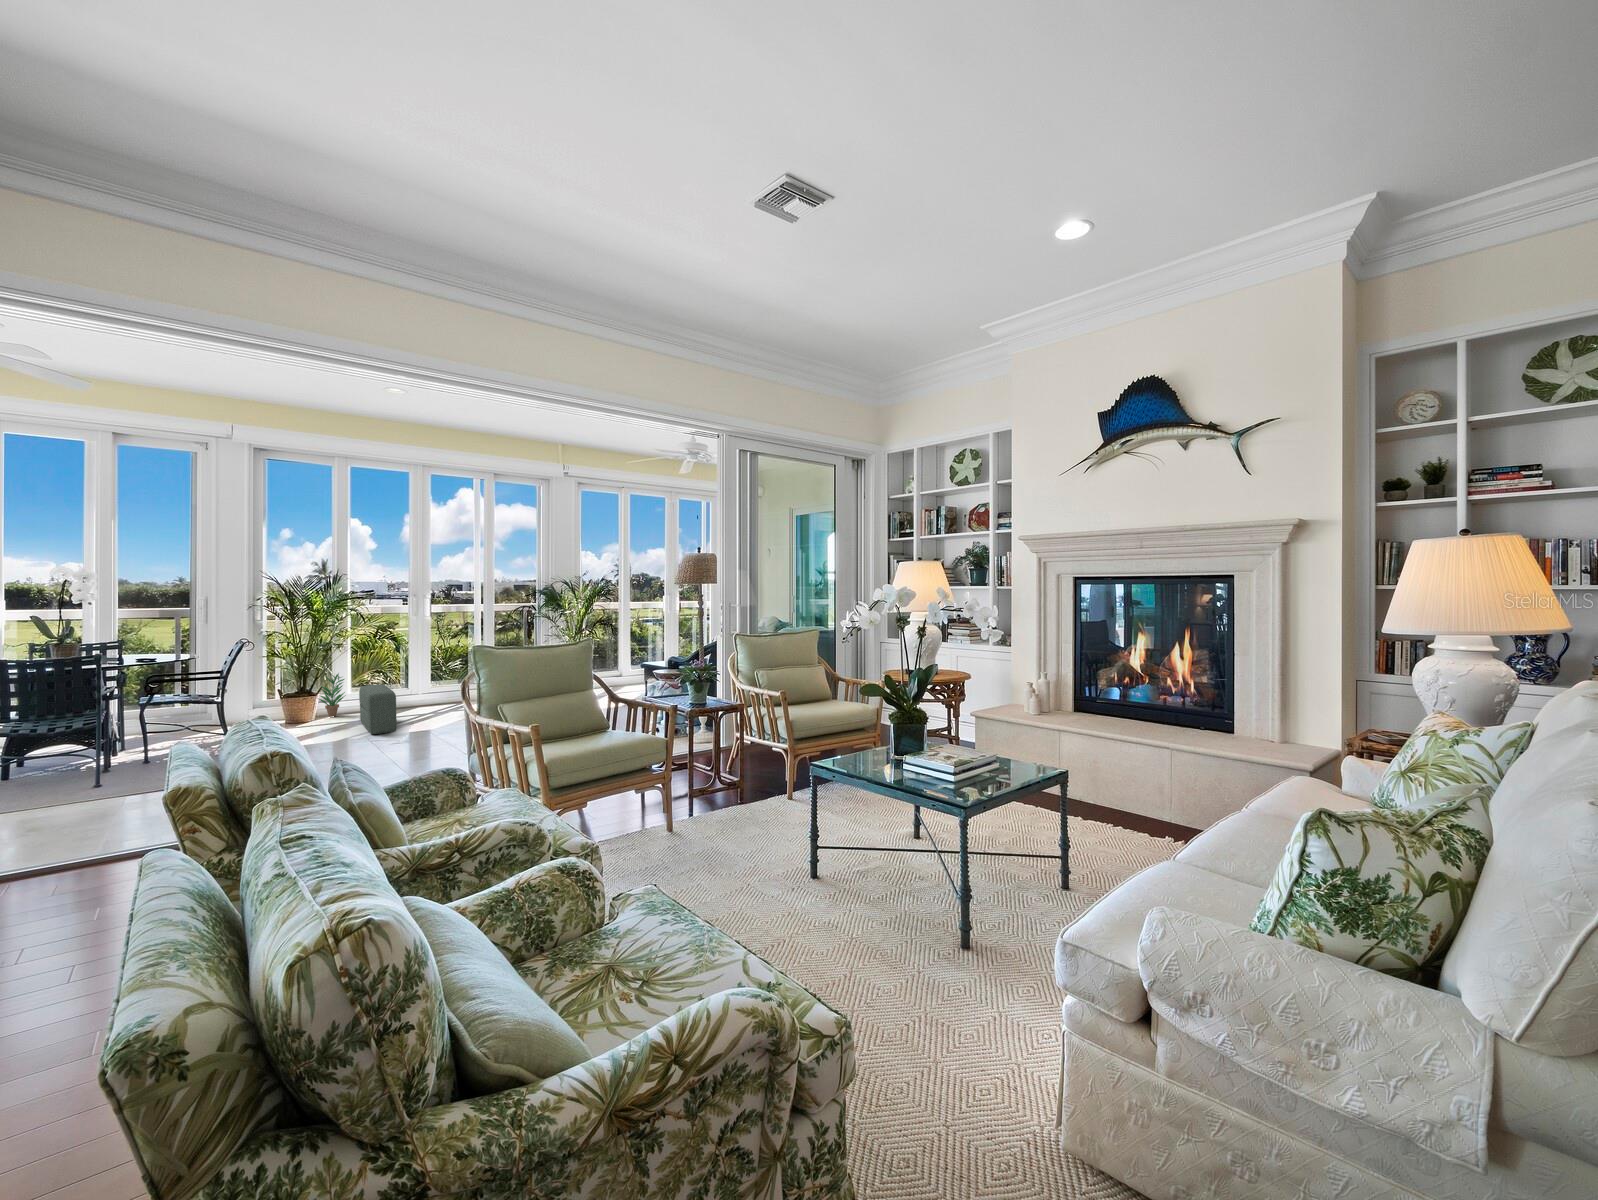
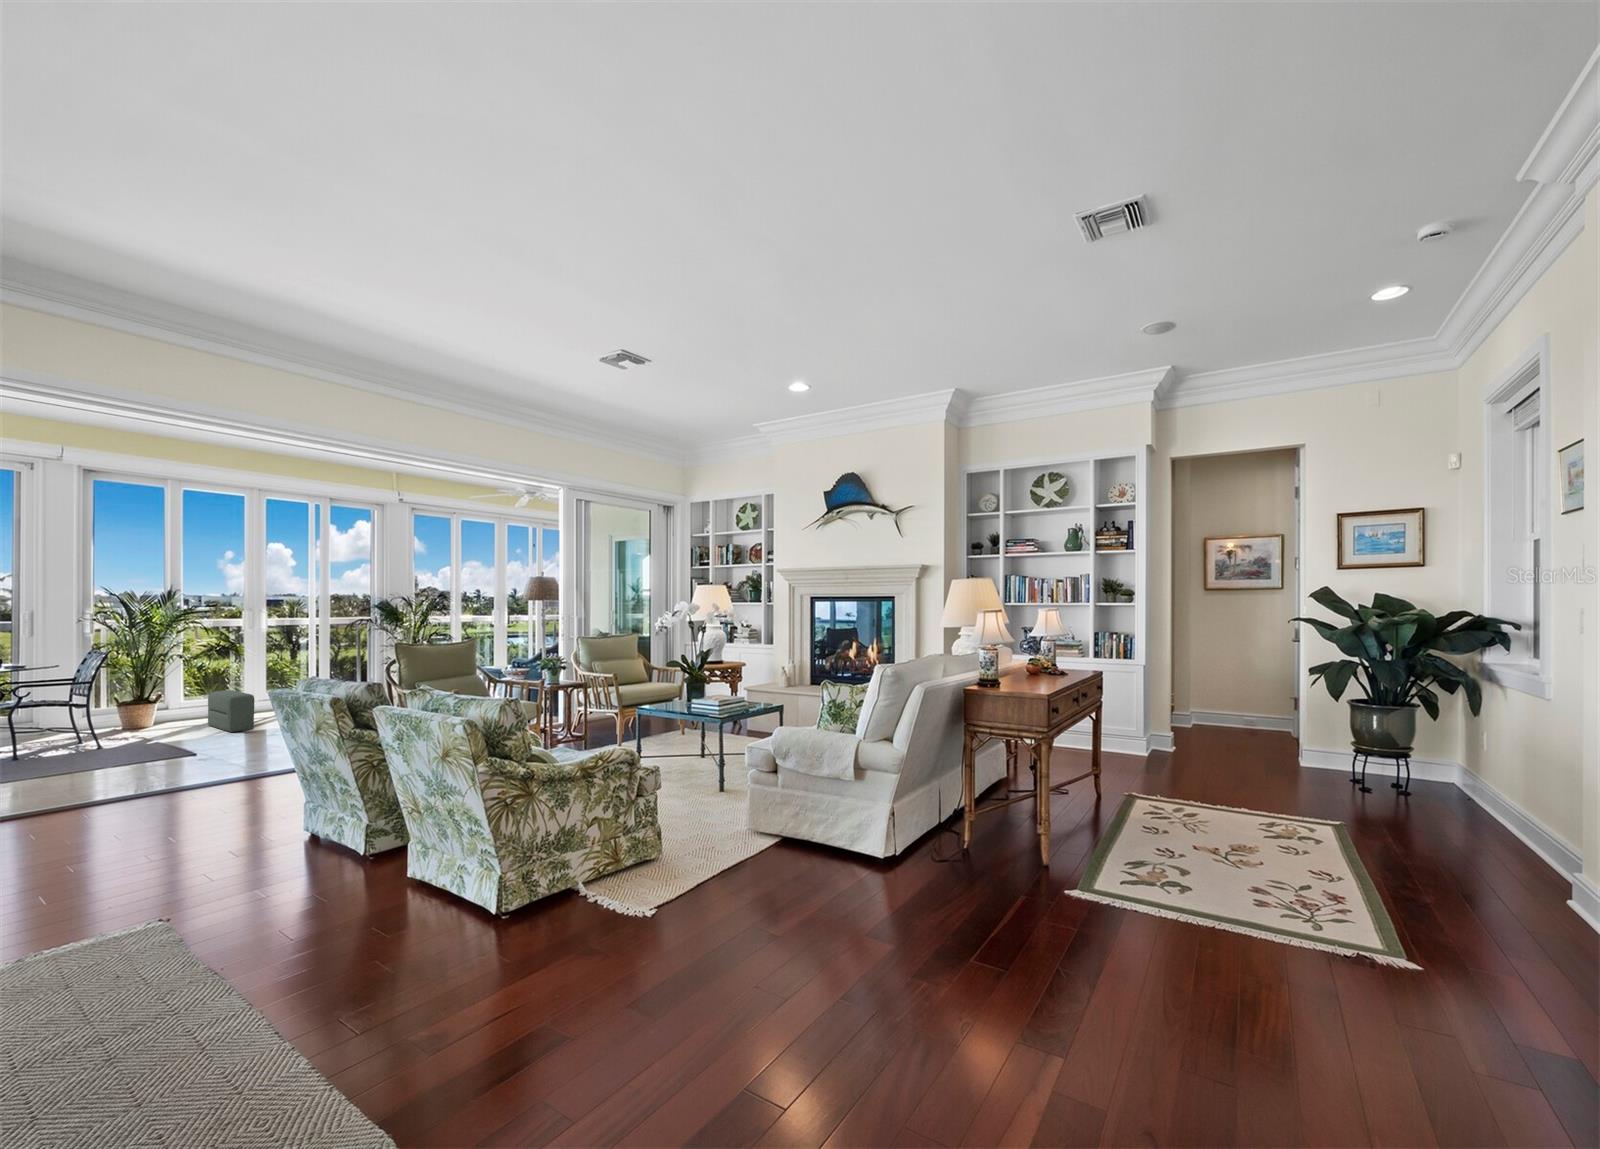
potted plant: present [318,673,345,717] -> none [155,681,185,723]

